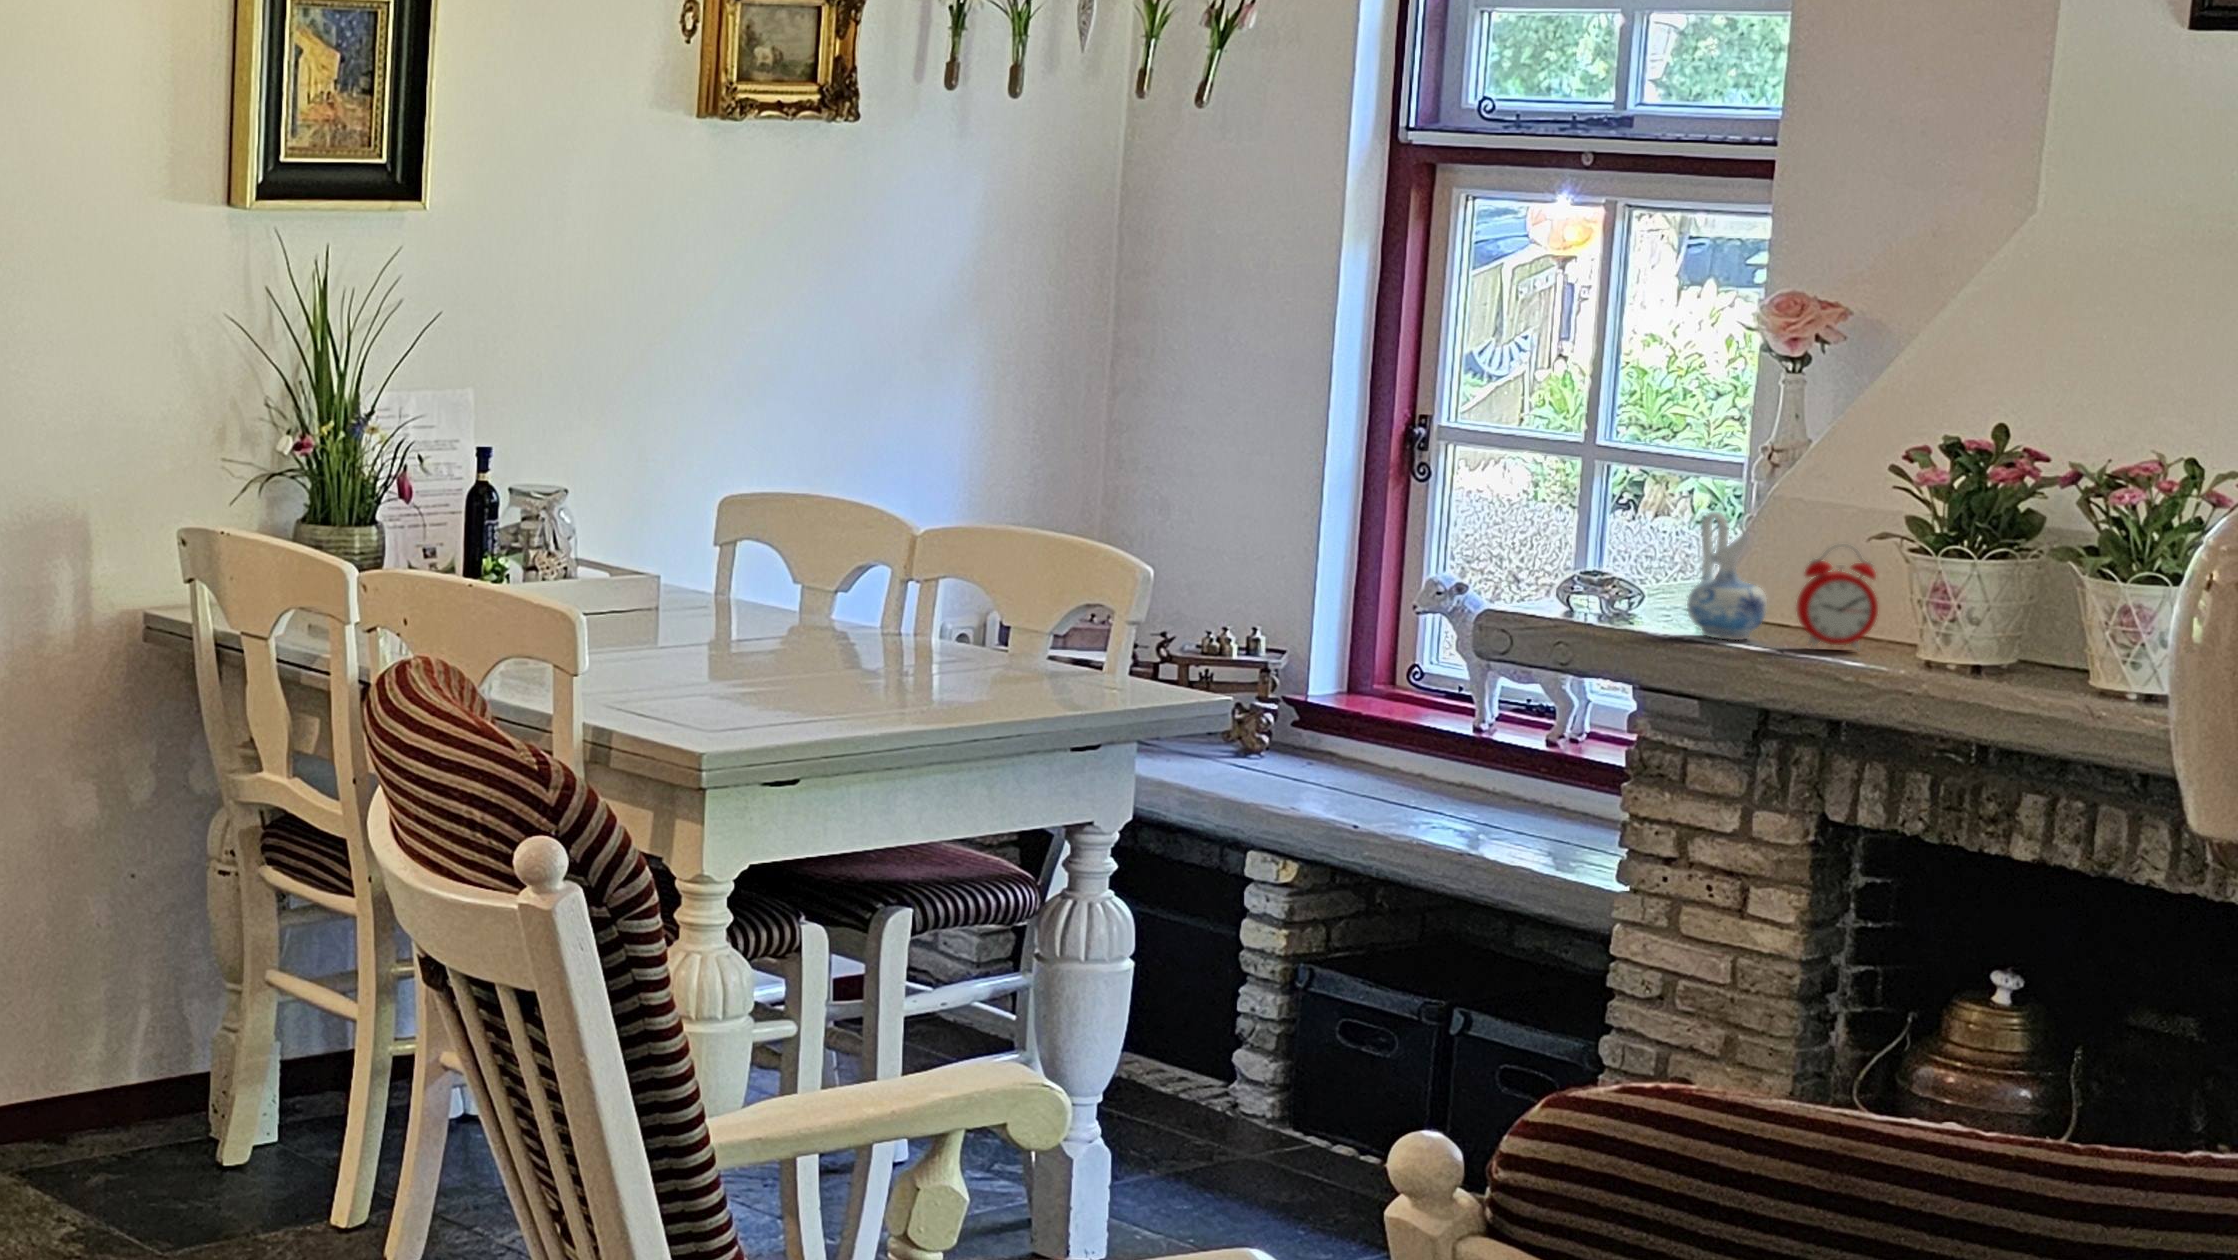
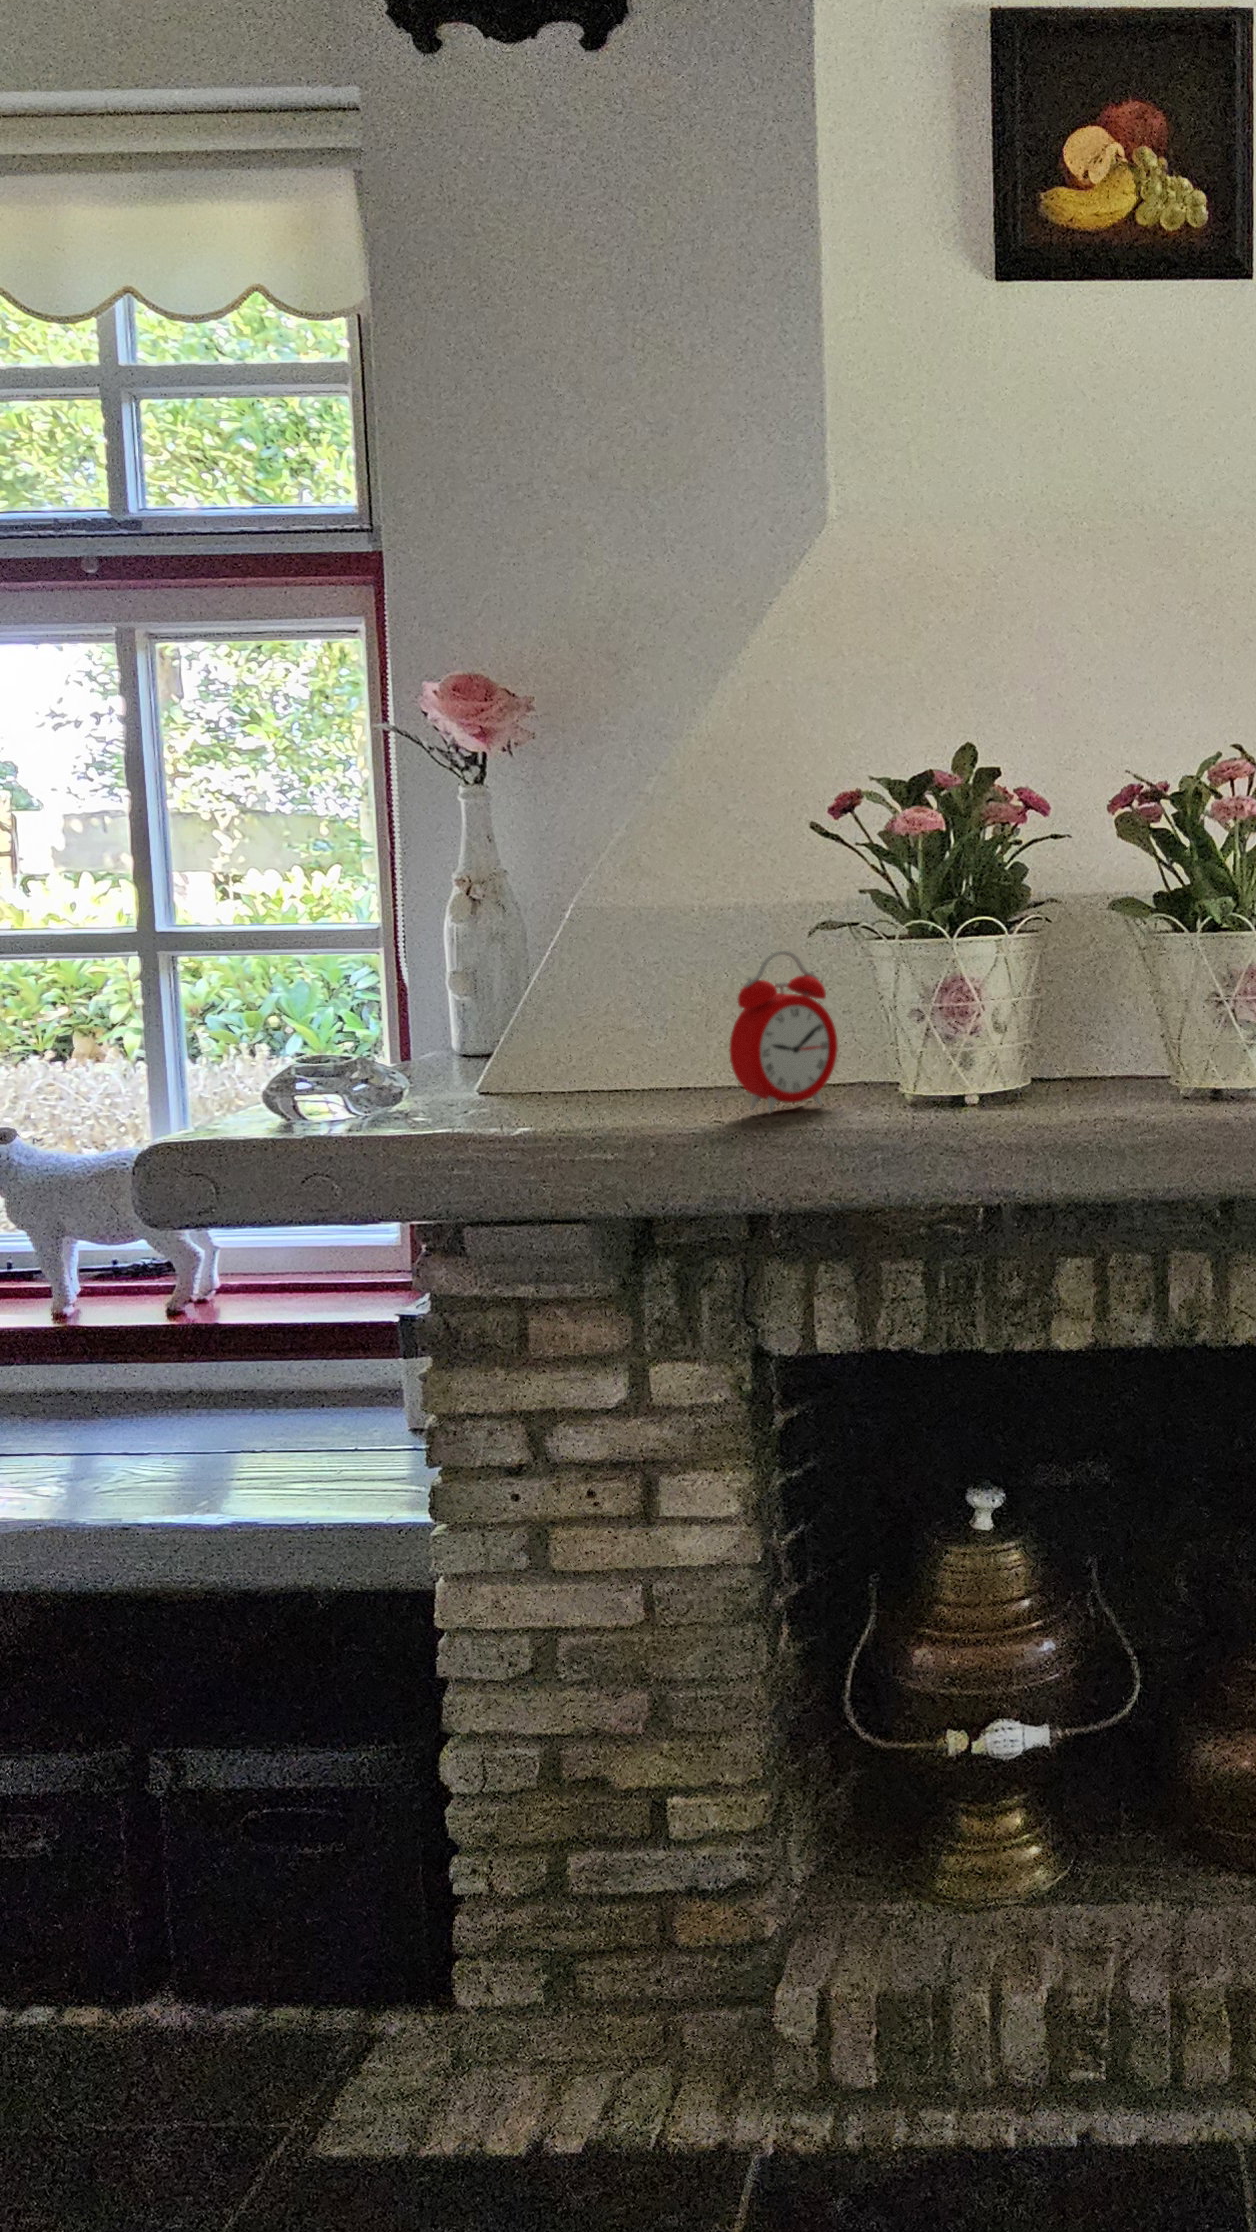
ceramic pitcher: present [1687,512,1767,640] -> none [541,929,663,1124]

